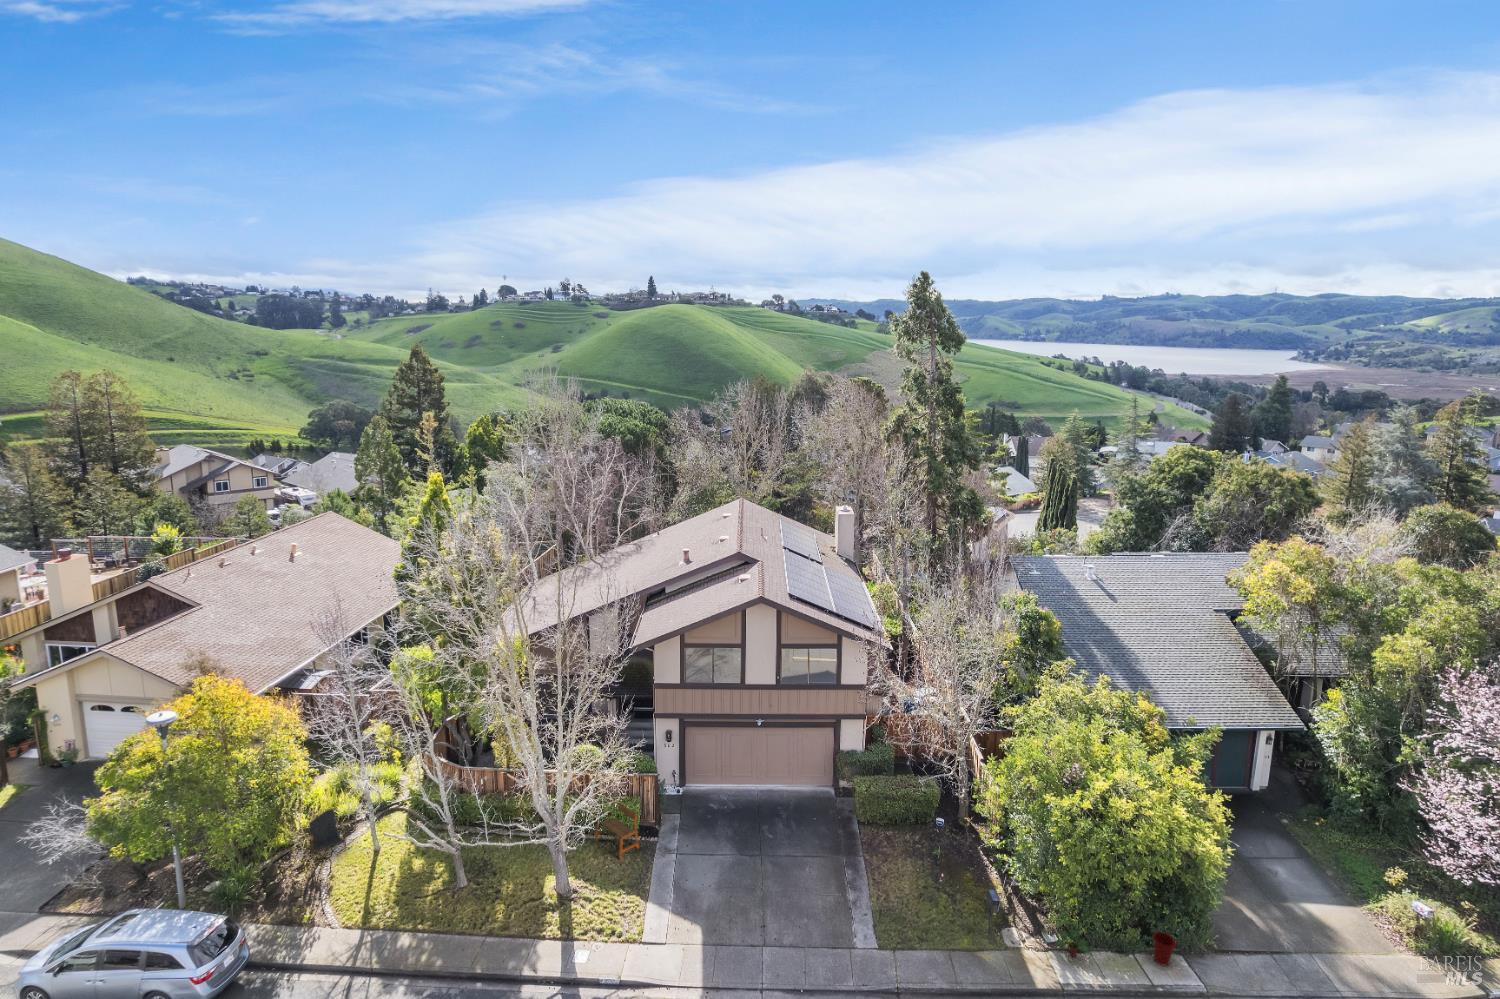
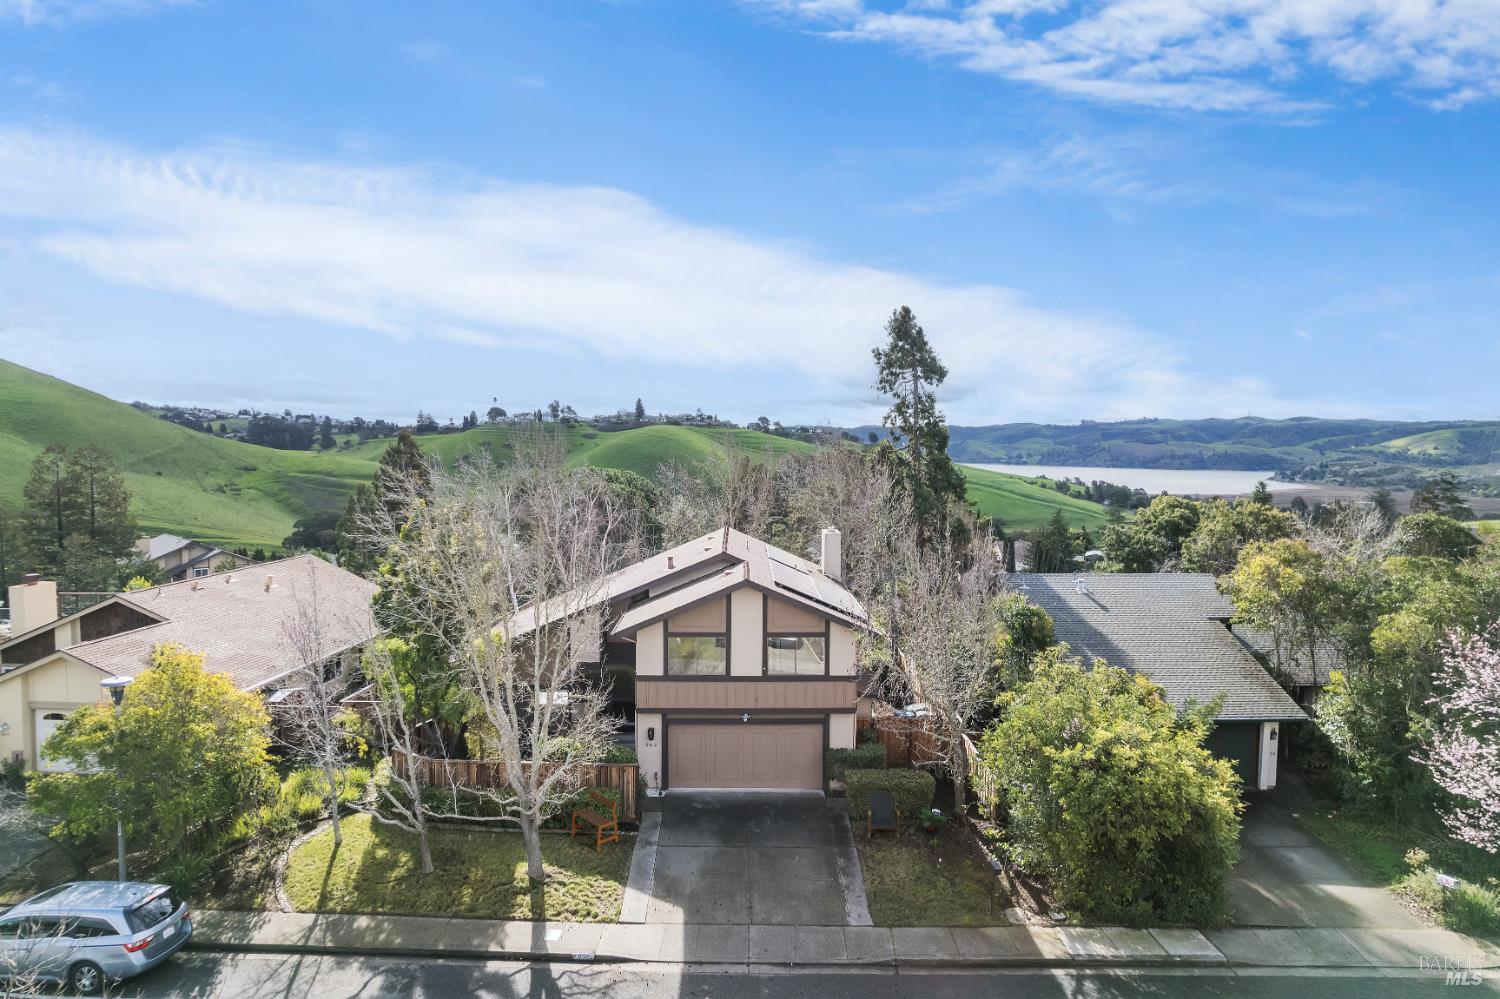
lounge chair: present [308,809,346,860] -> present [867,792,900,836]
potted plant: present [1054,928,1091,956] -> present [919,808,948,831]
waste bin: present [1153,932,1176,965] -> none [1165,902,1191,938]

